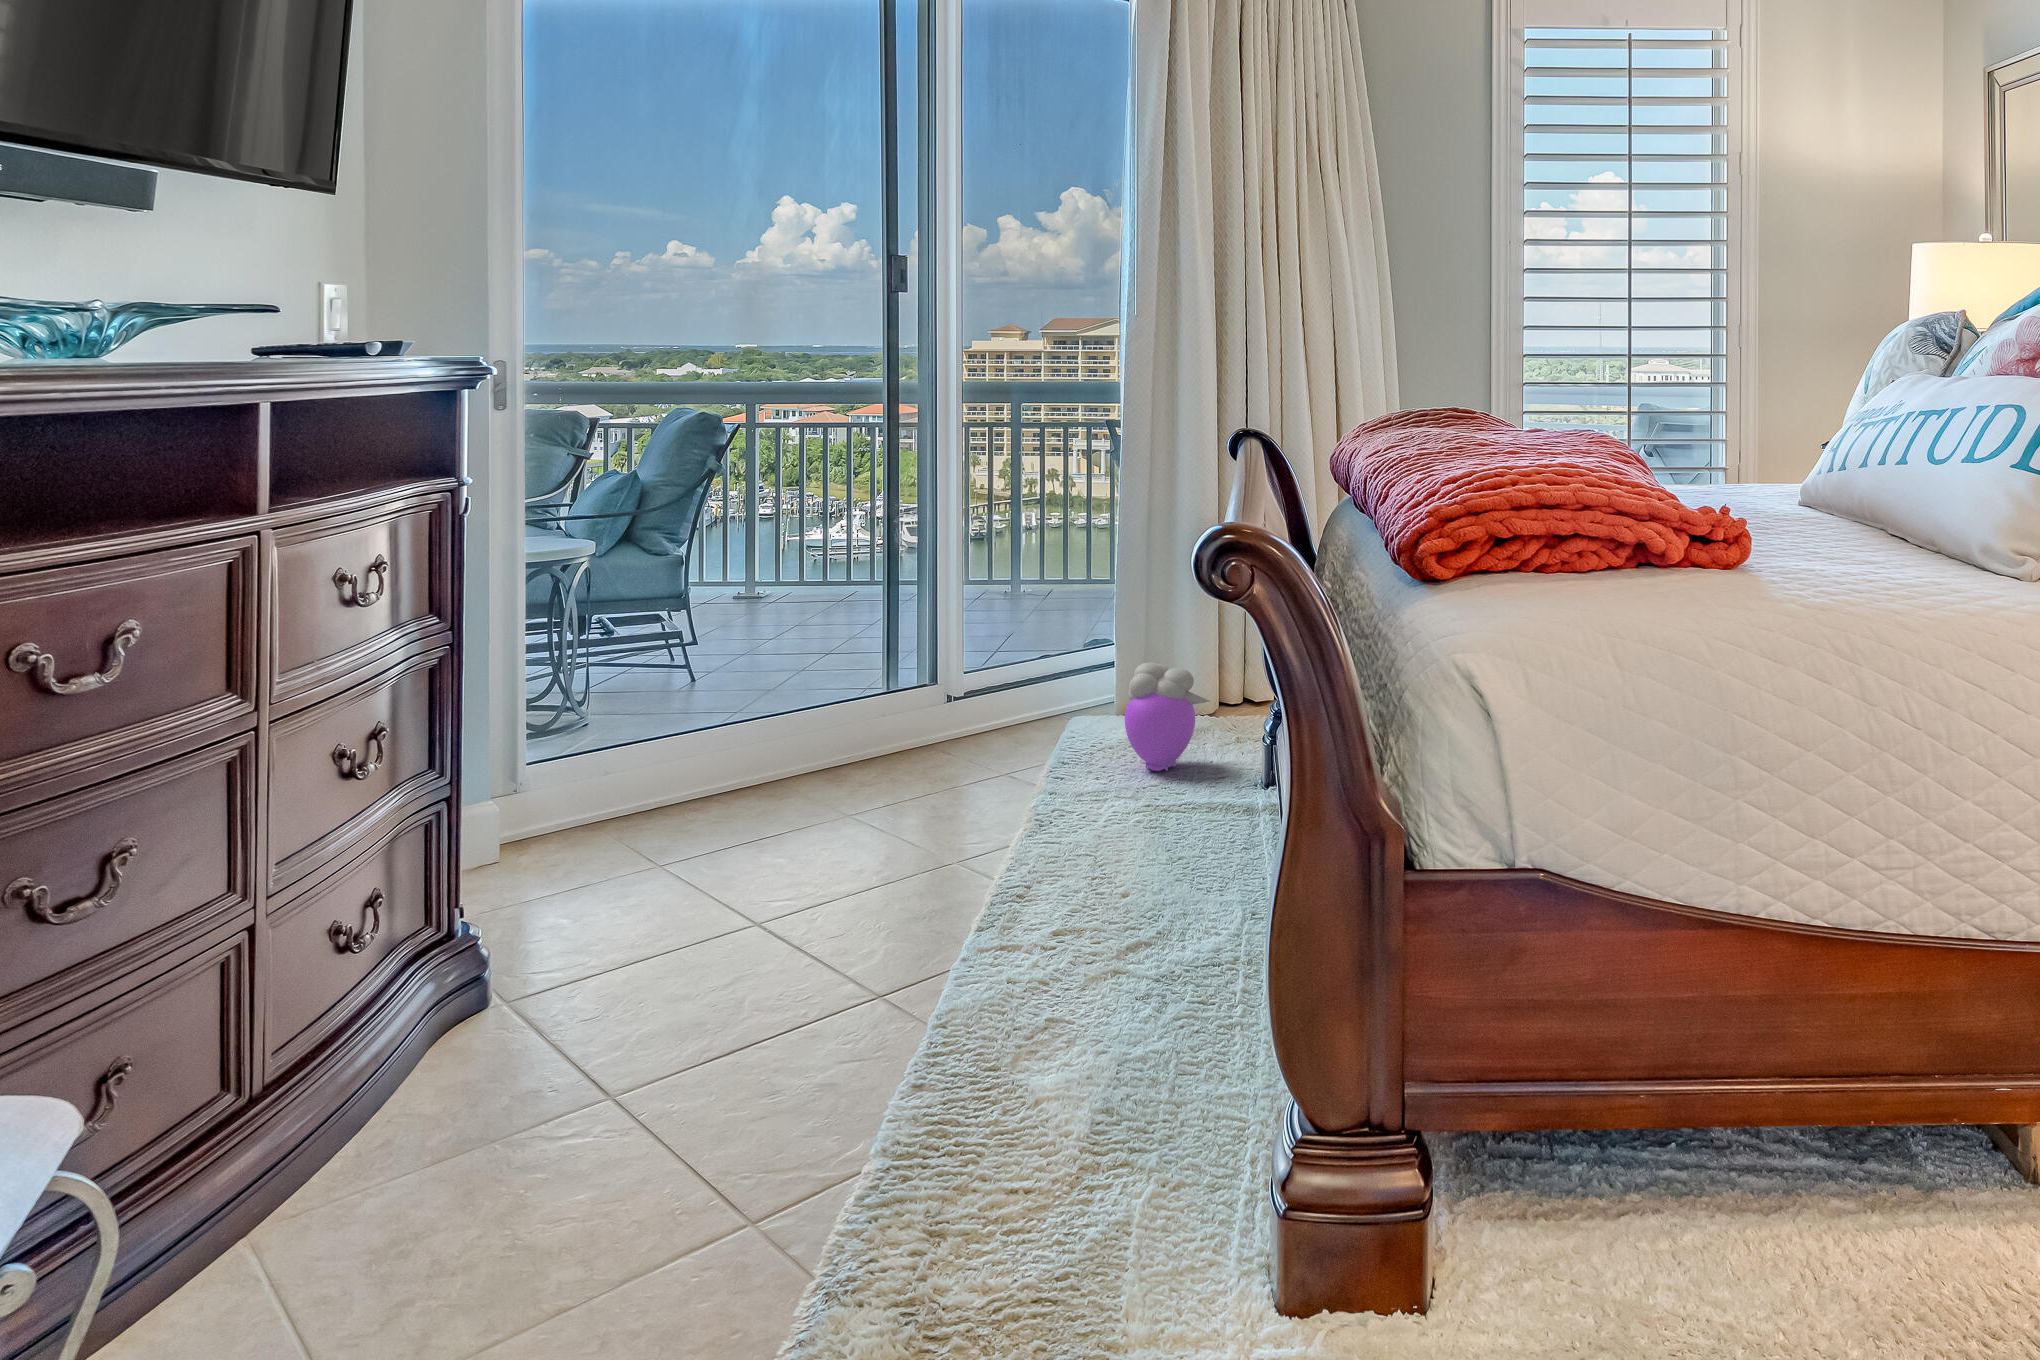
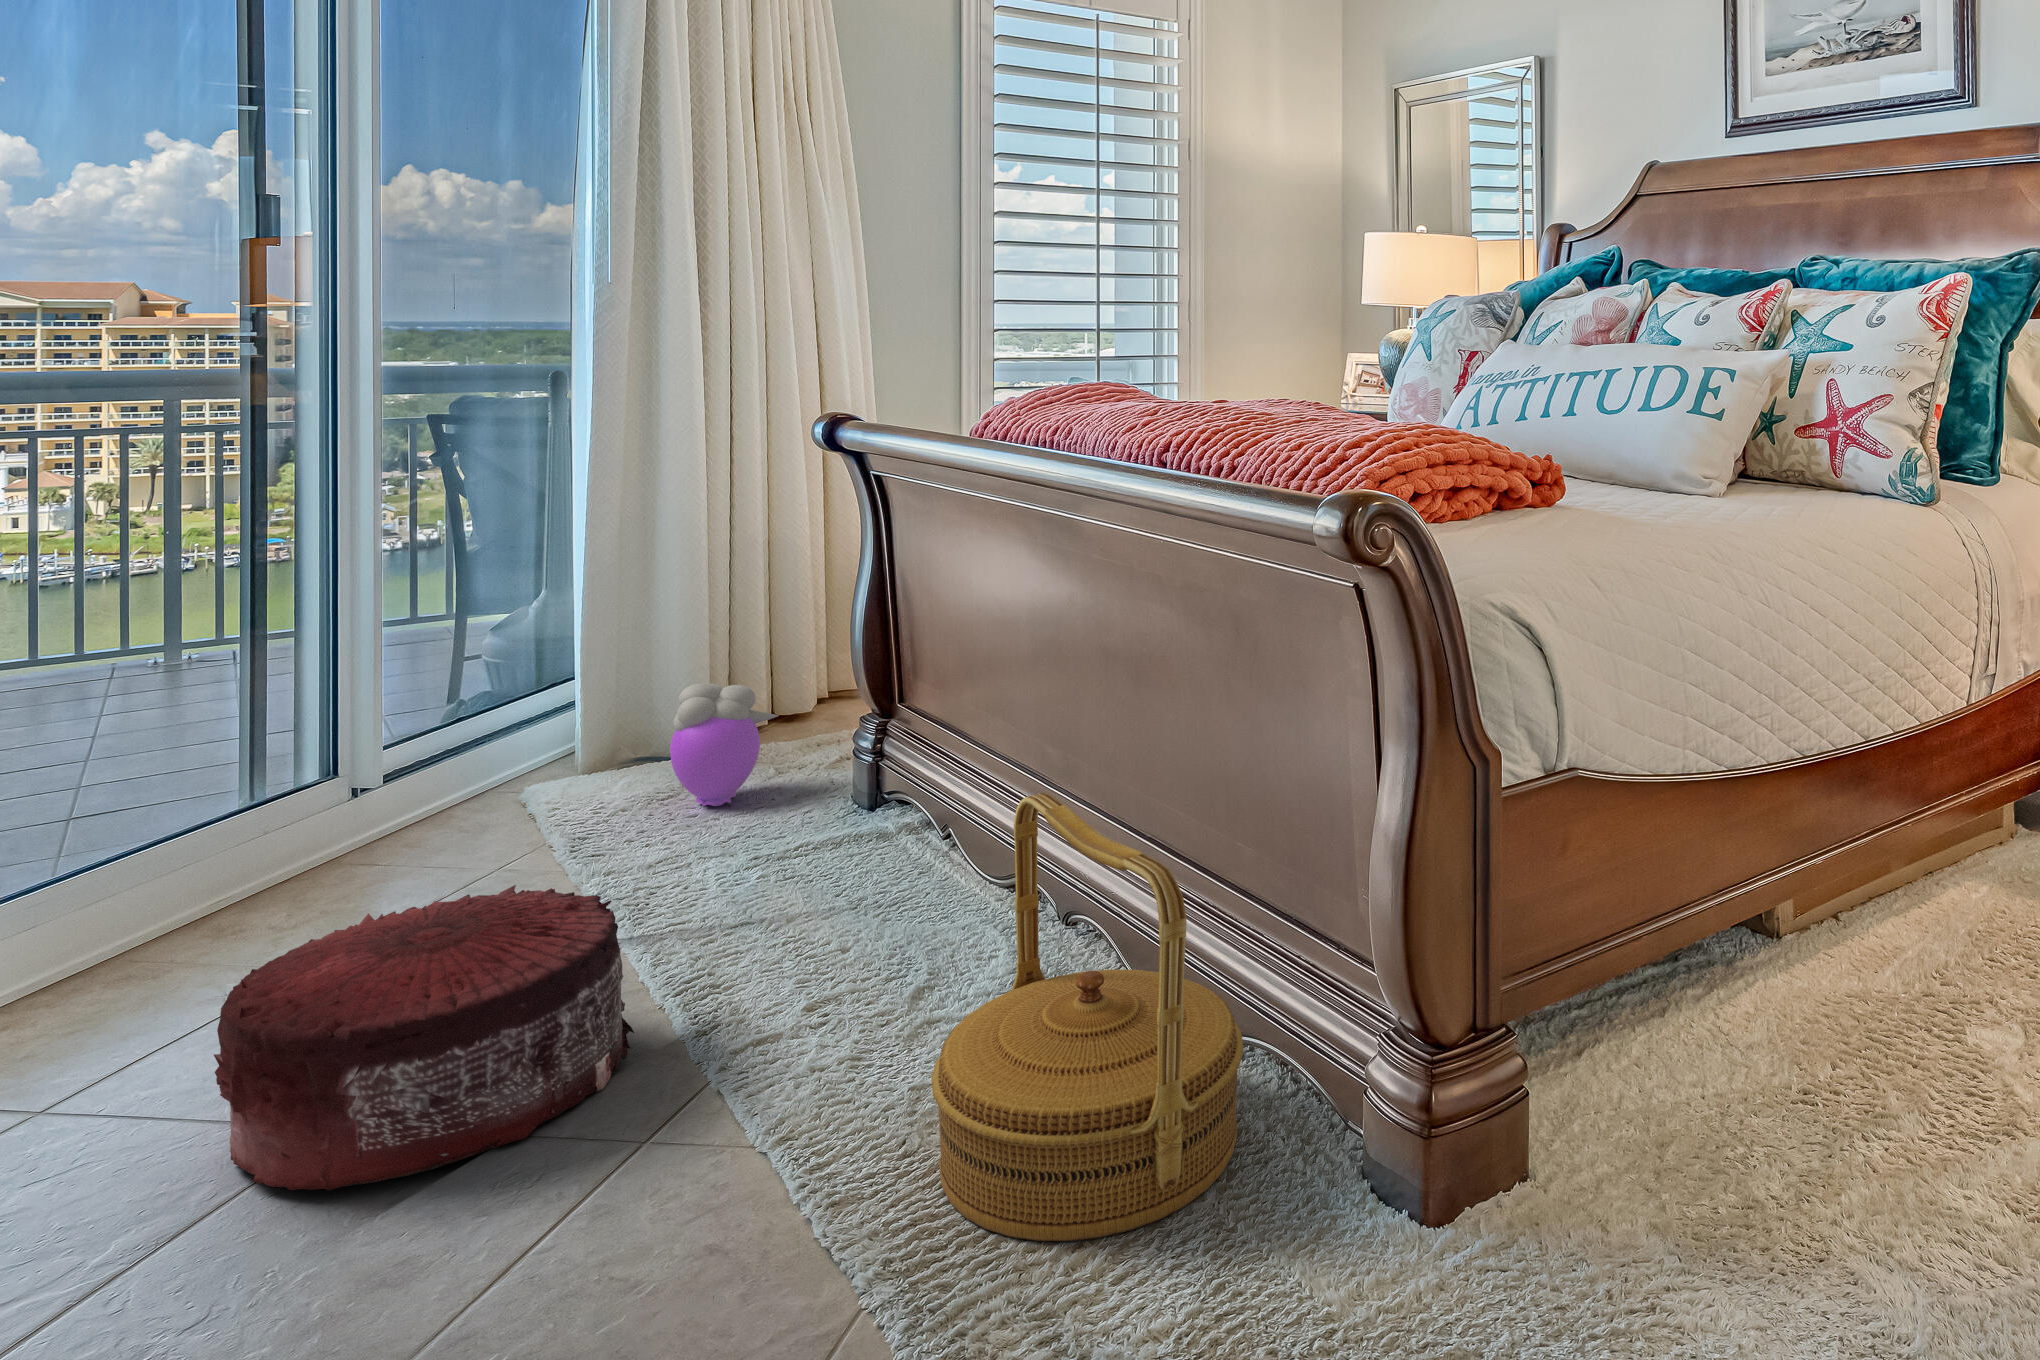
woven basket: none [958,784,1246,1199] -> present [931,792,1244,1241]
pouf: none [662,787,932,977] -> present [214,885,634,1191]

